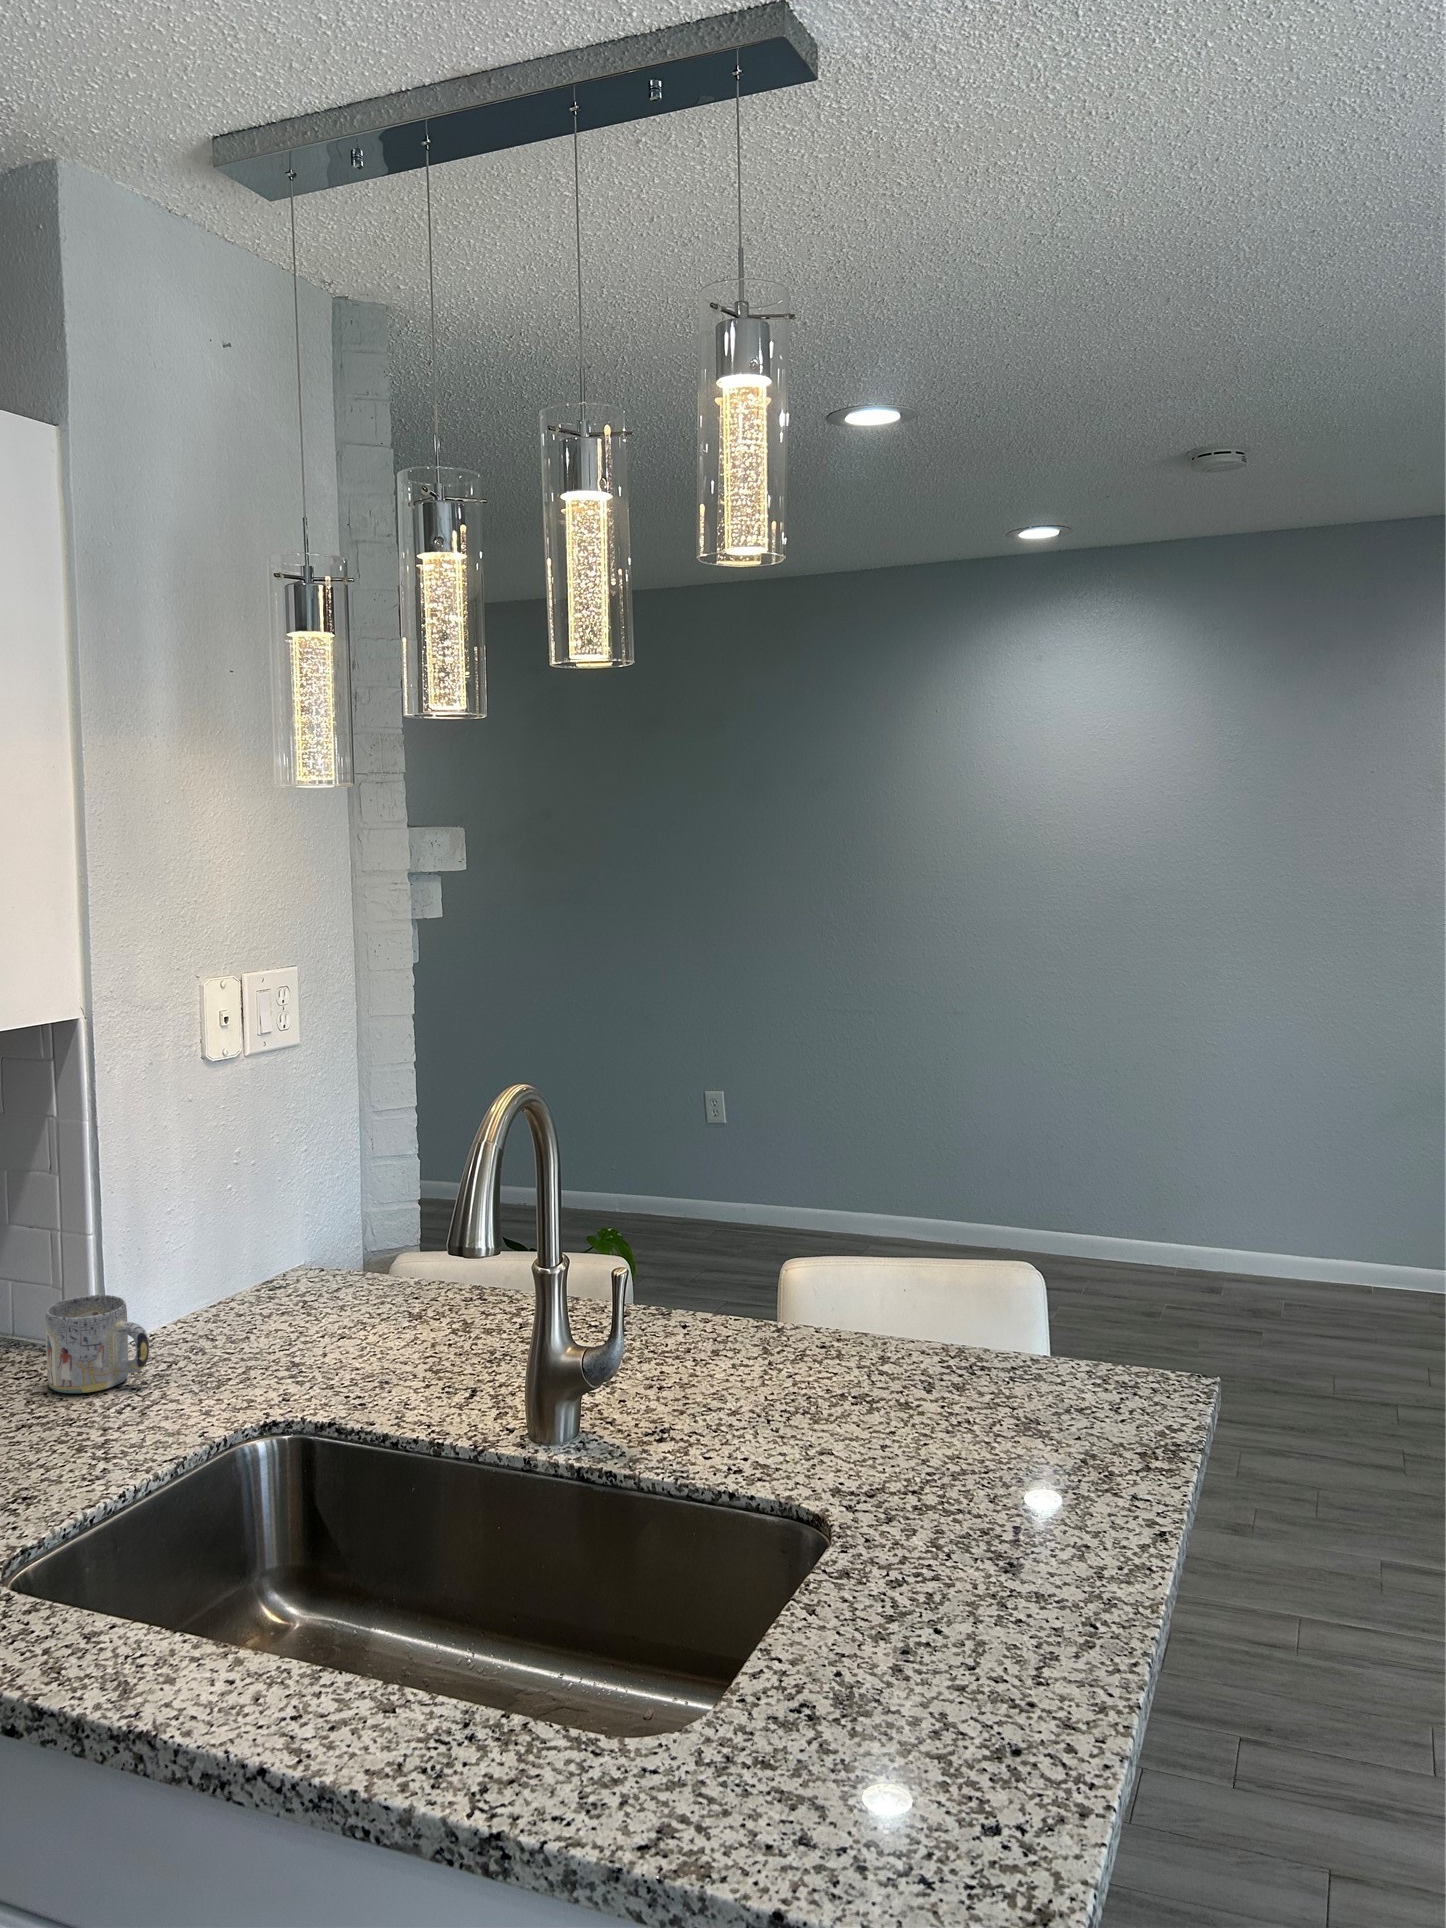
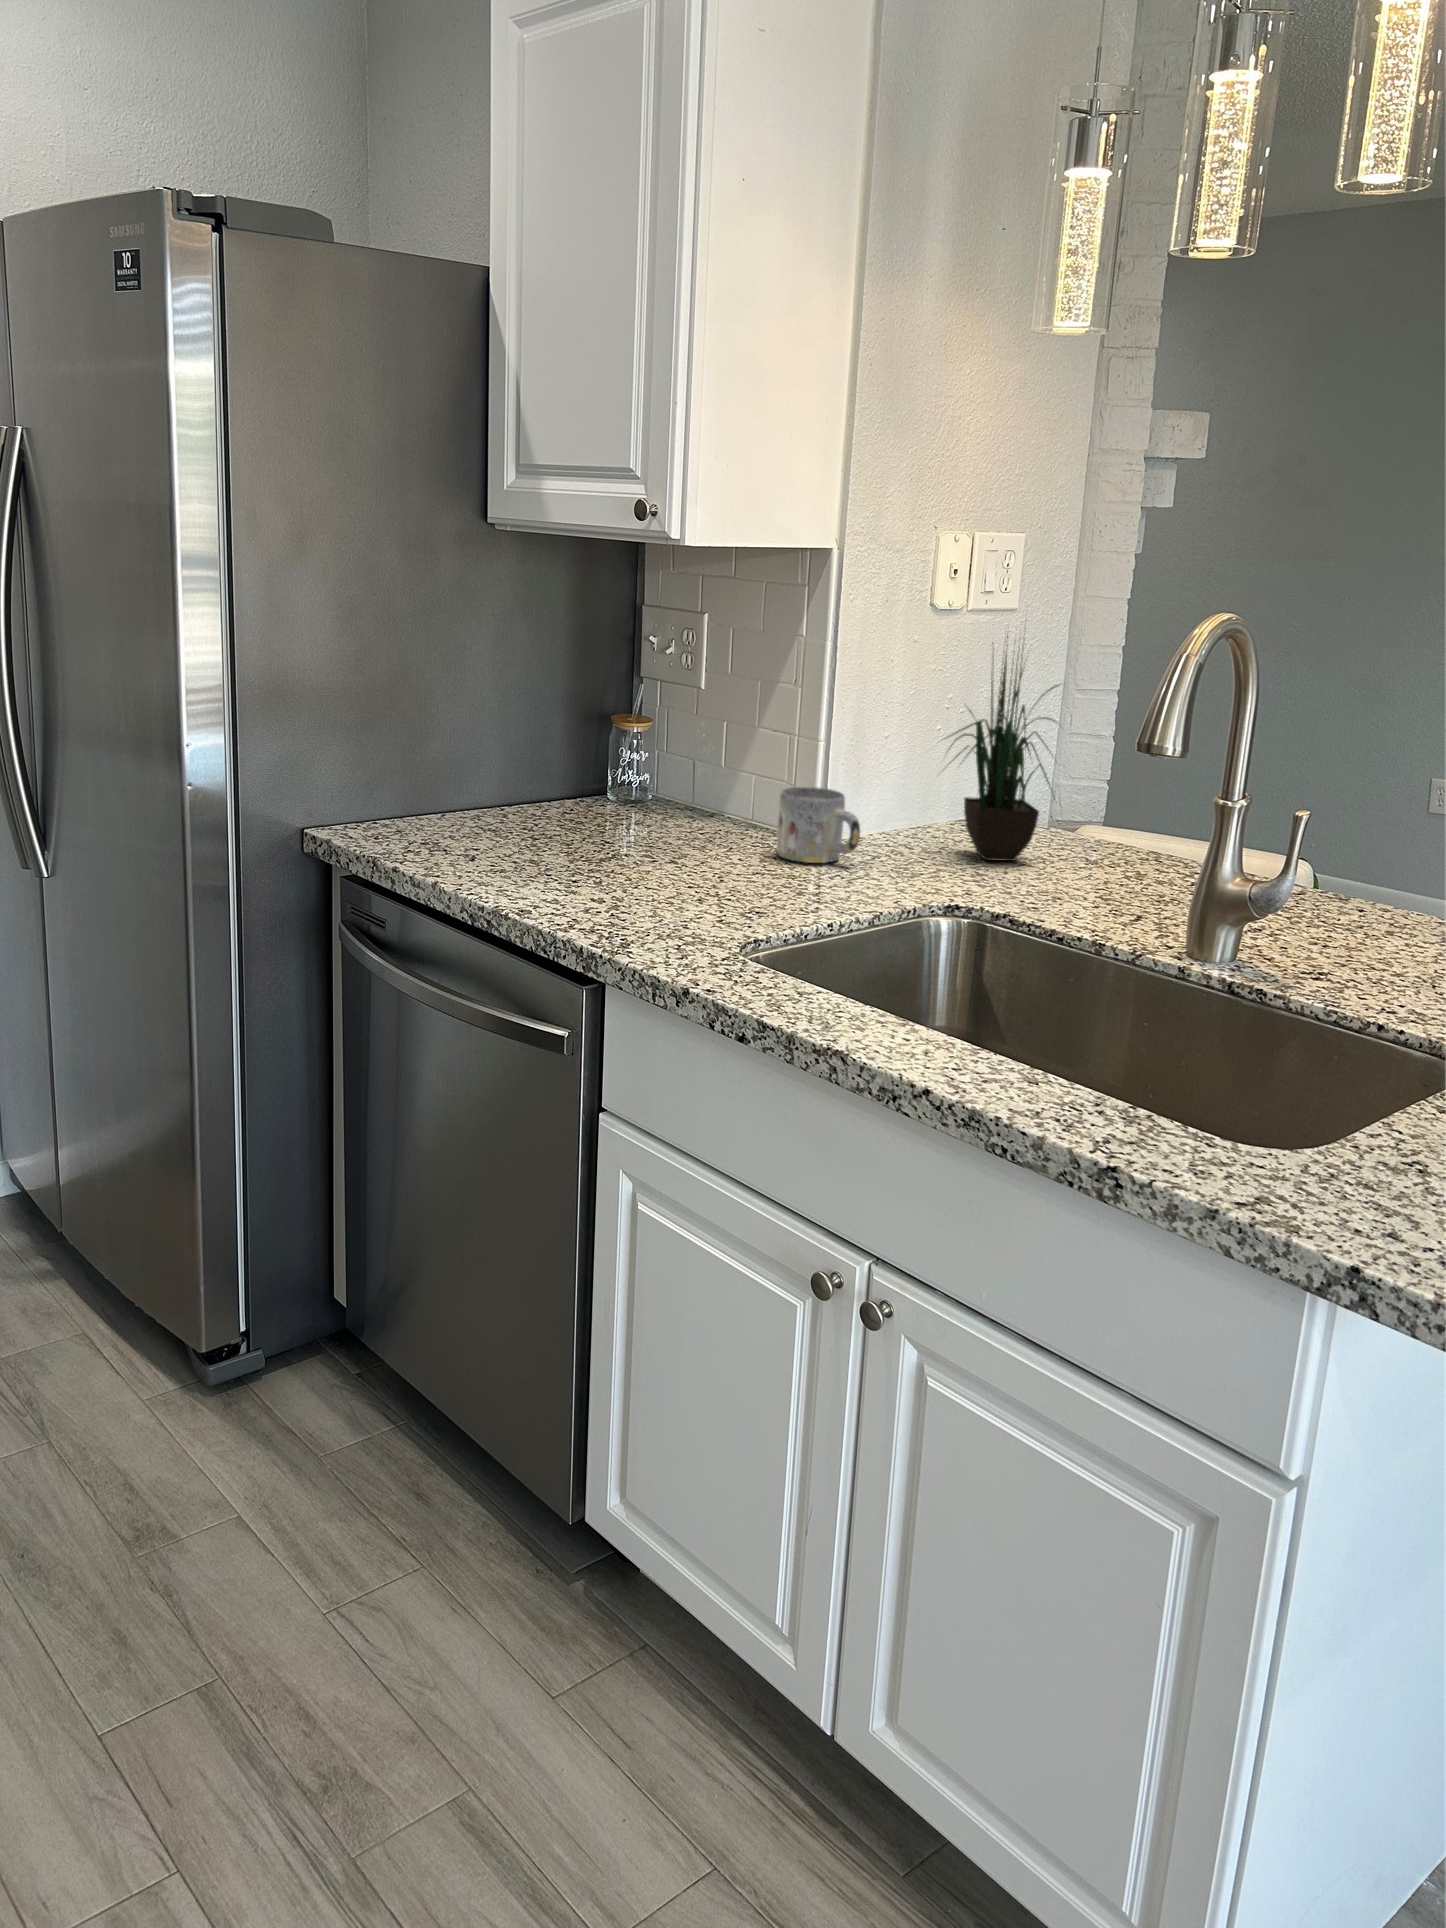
potted plant: none [226,1046,371,1338] -> present [946,635,1057,861]

